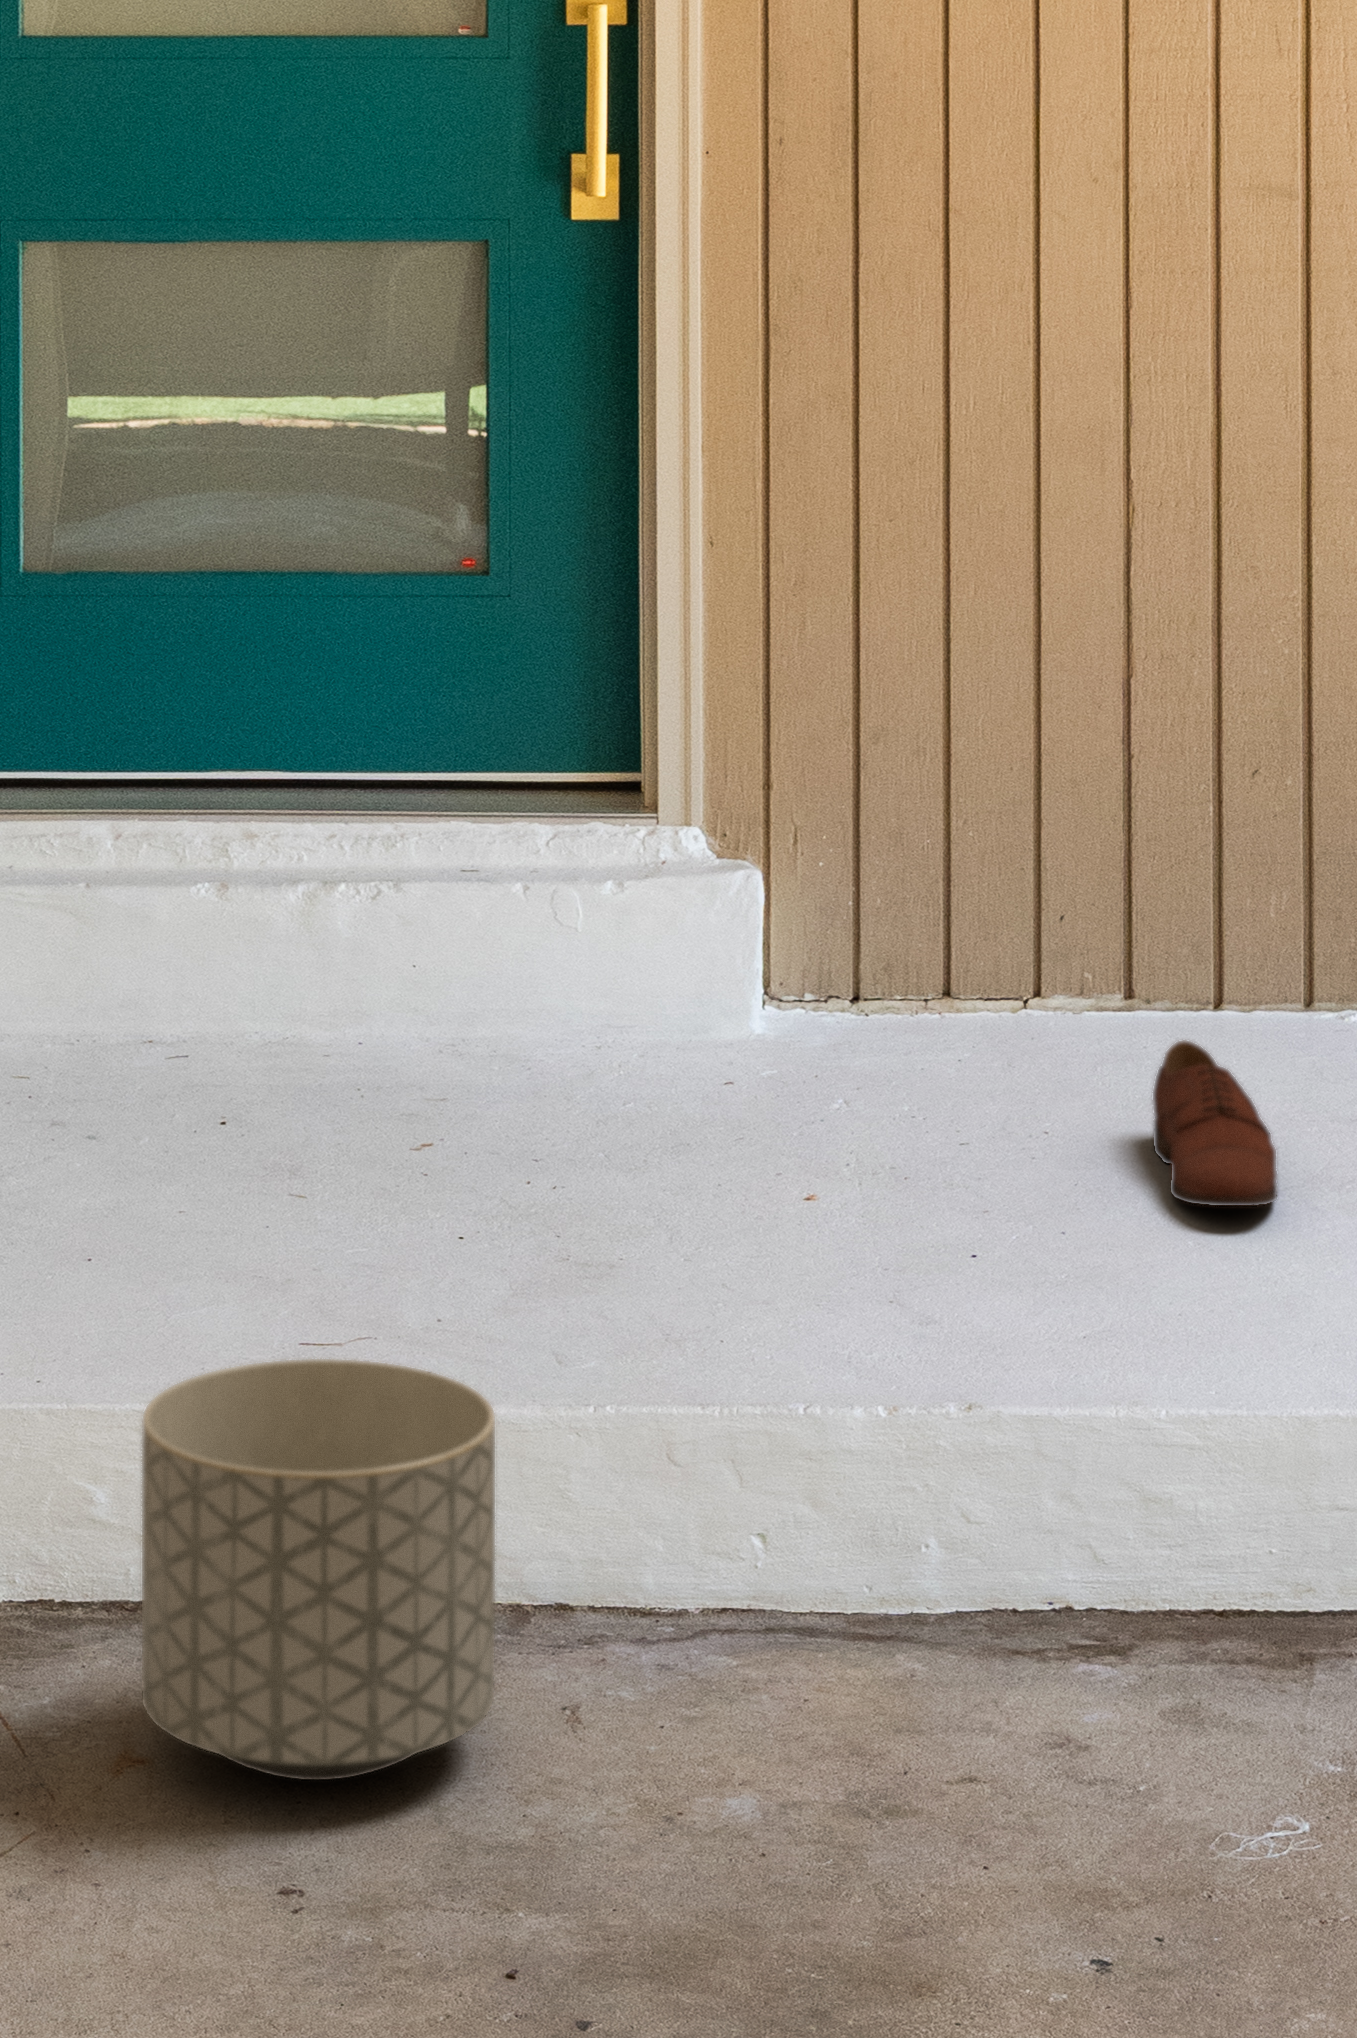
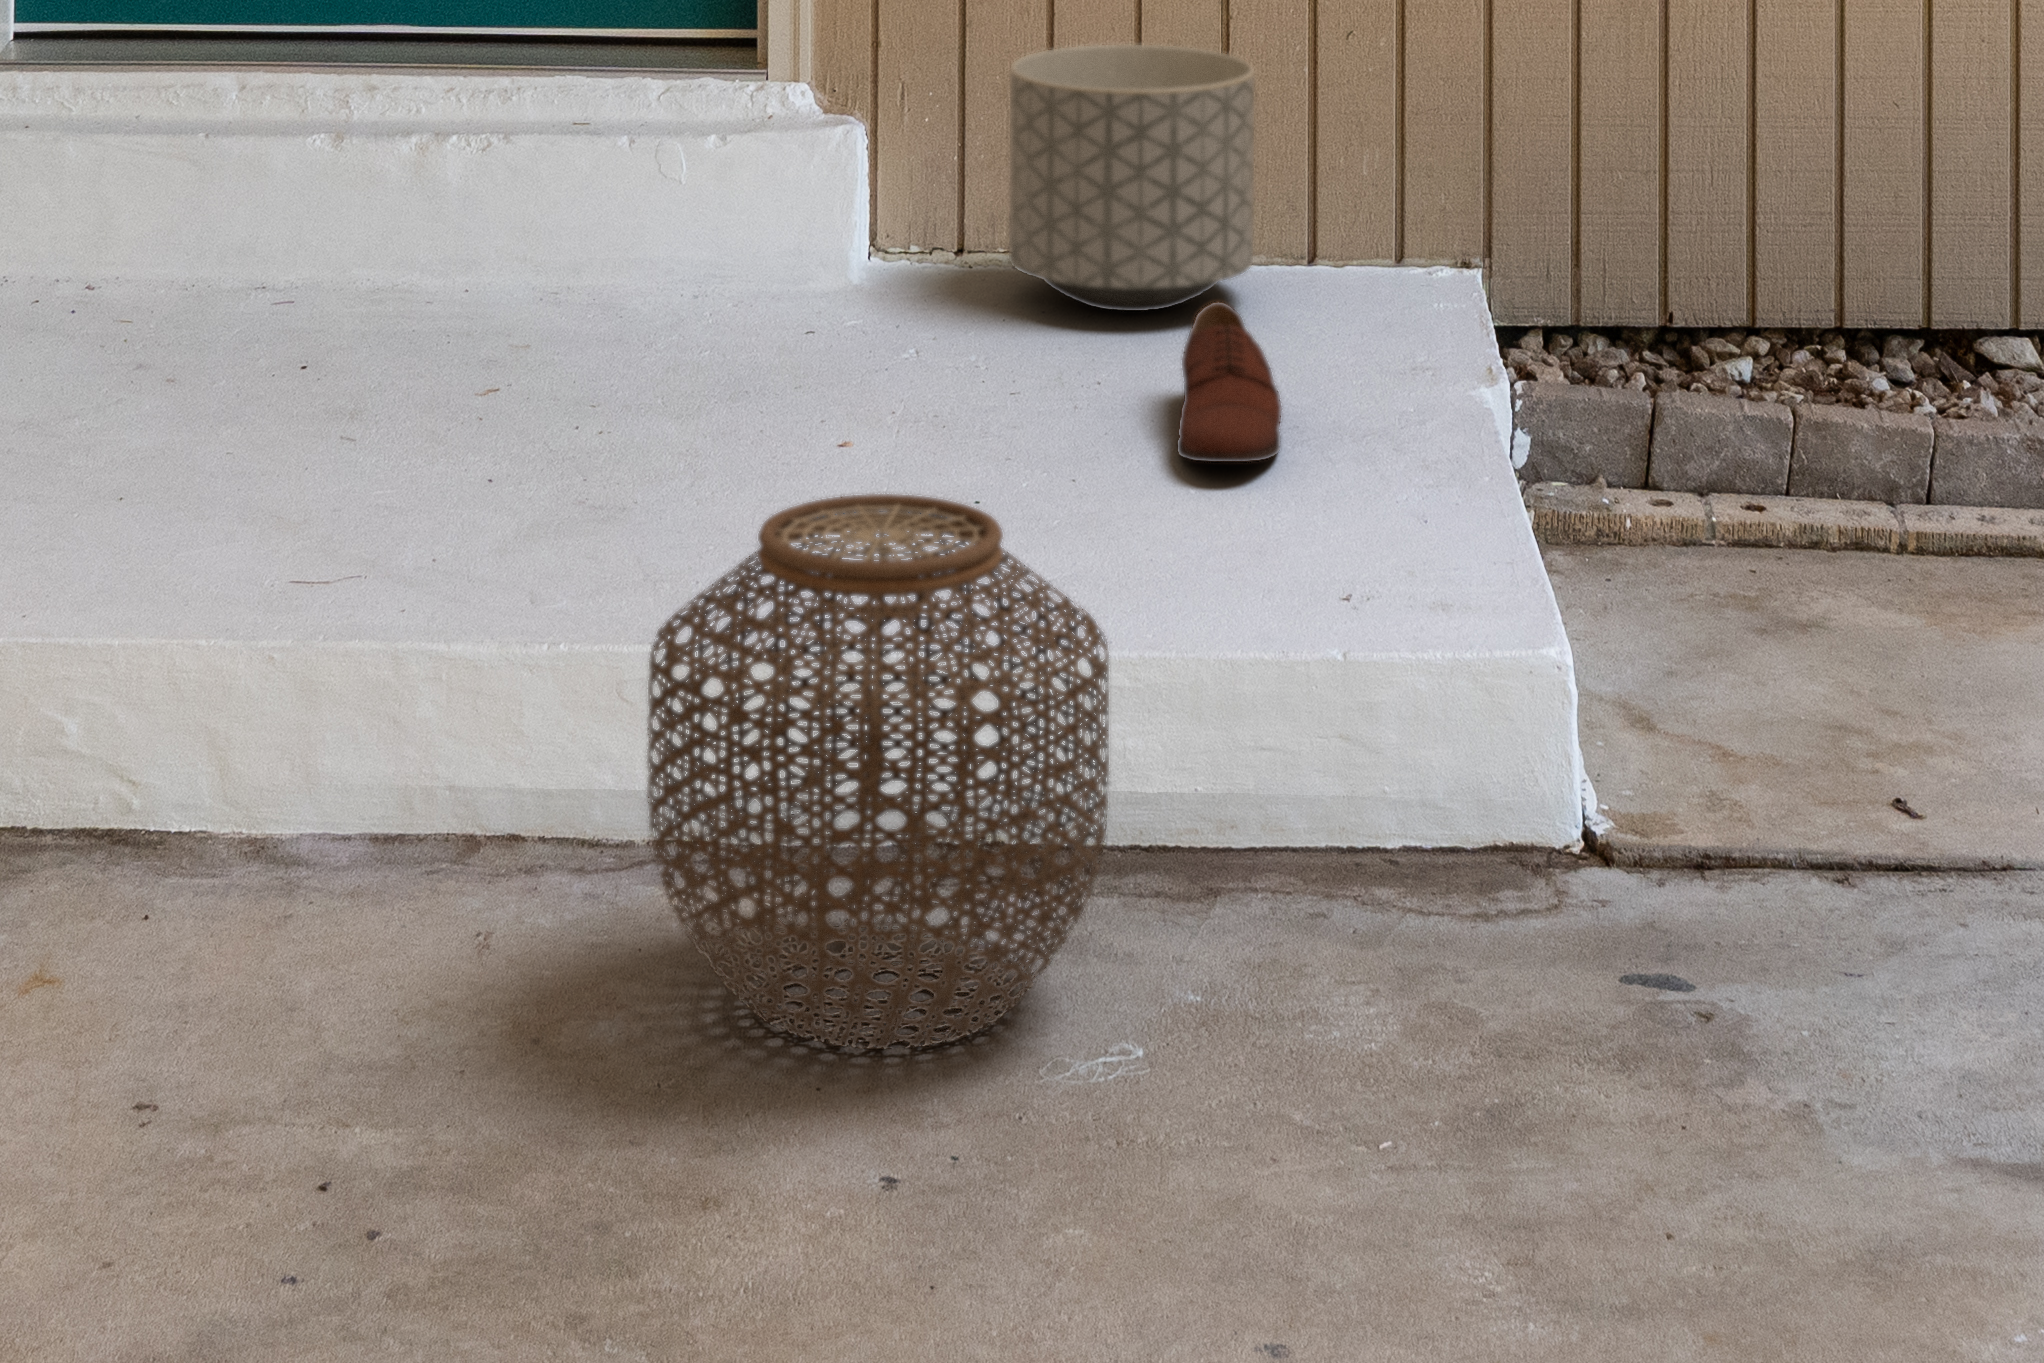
woven basket: none [787,1241,1271,1824] -> present [647,494,1109,1049]
planter: present [142,1359,495,1780] -> present [1009,45,1255,311]

